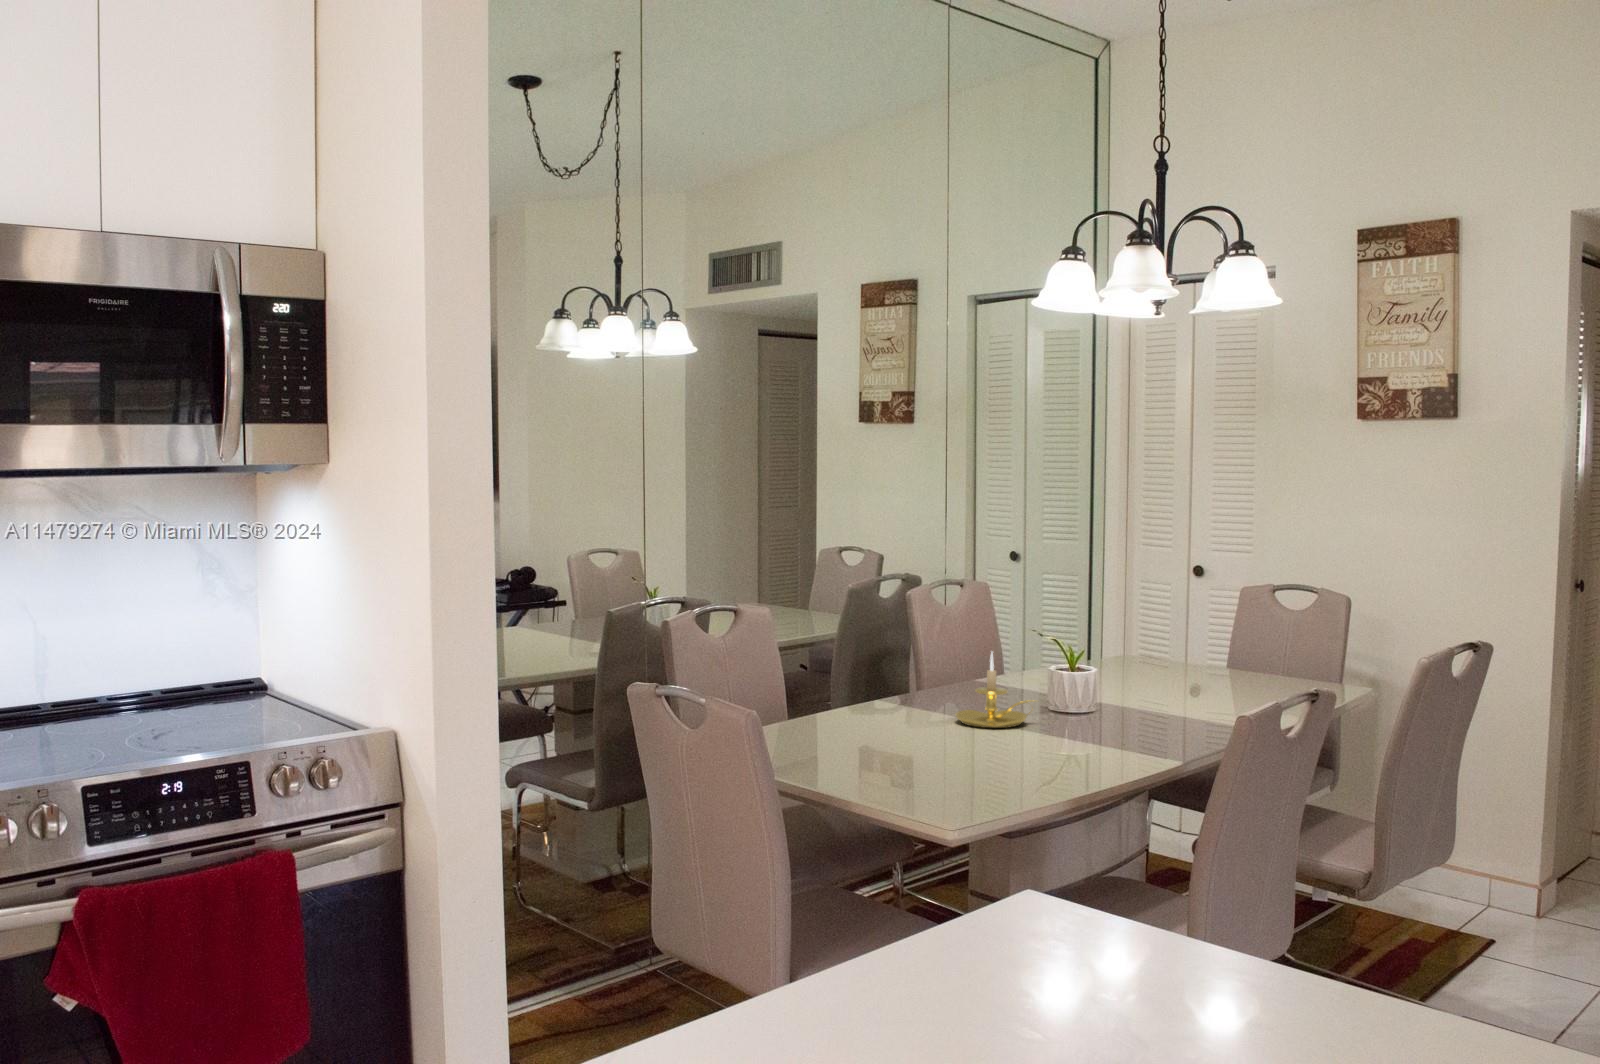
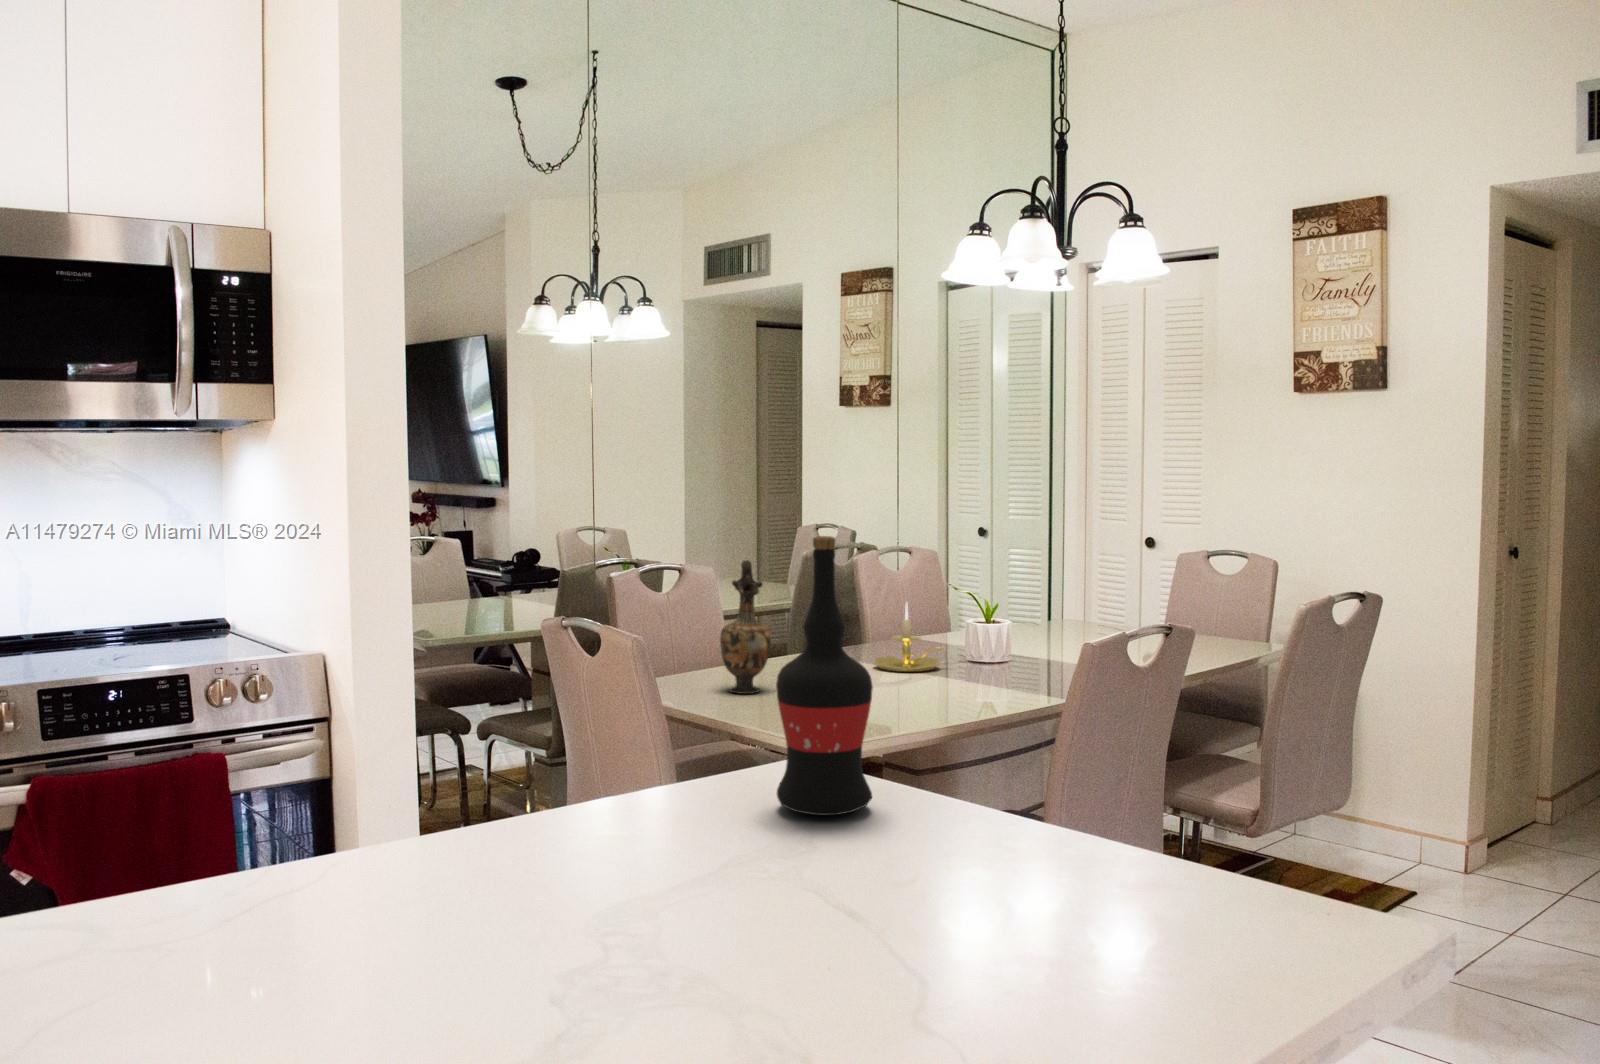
vase: none [808,612,863,759] -> present [720,560,771,694]
wine bottle: none [1053,655,1173,990] -> present [776,536,873,815]

